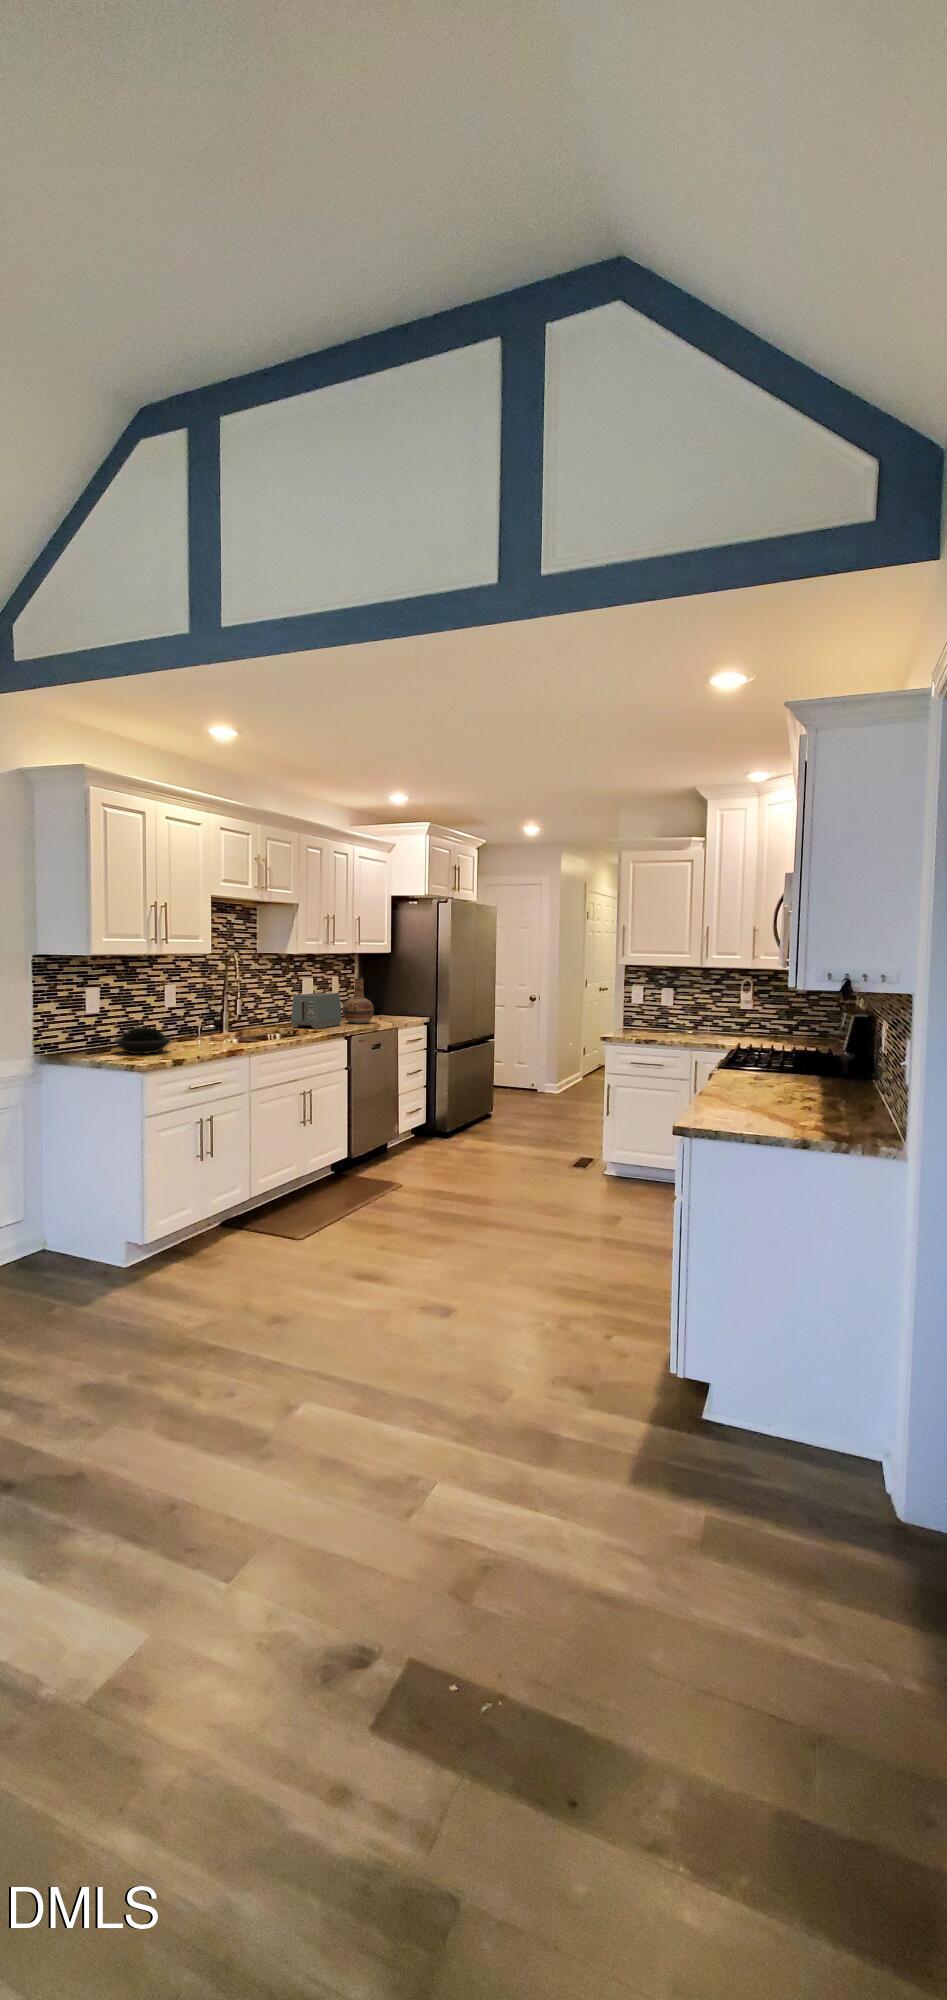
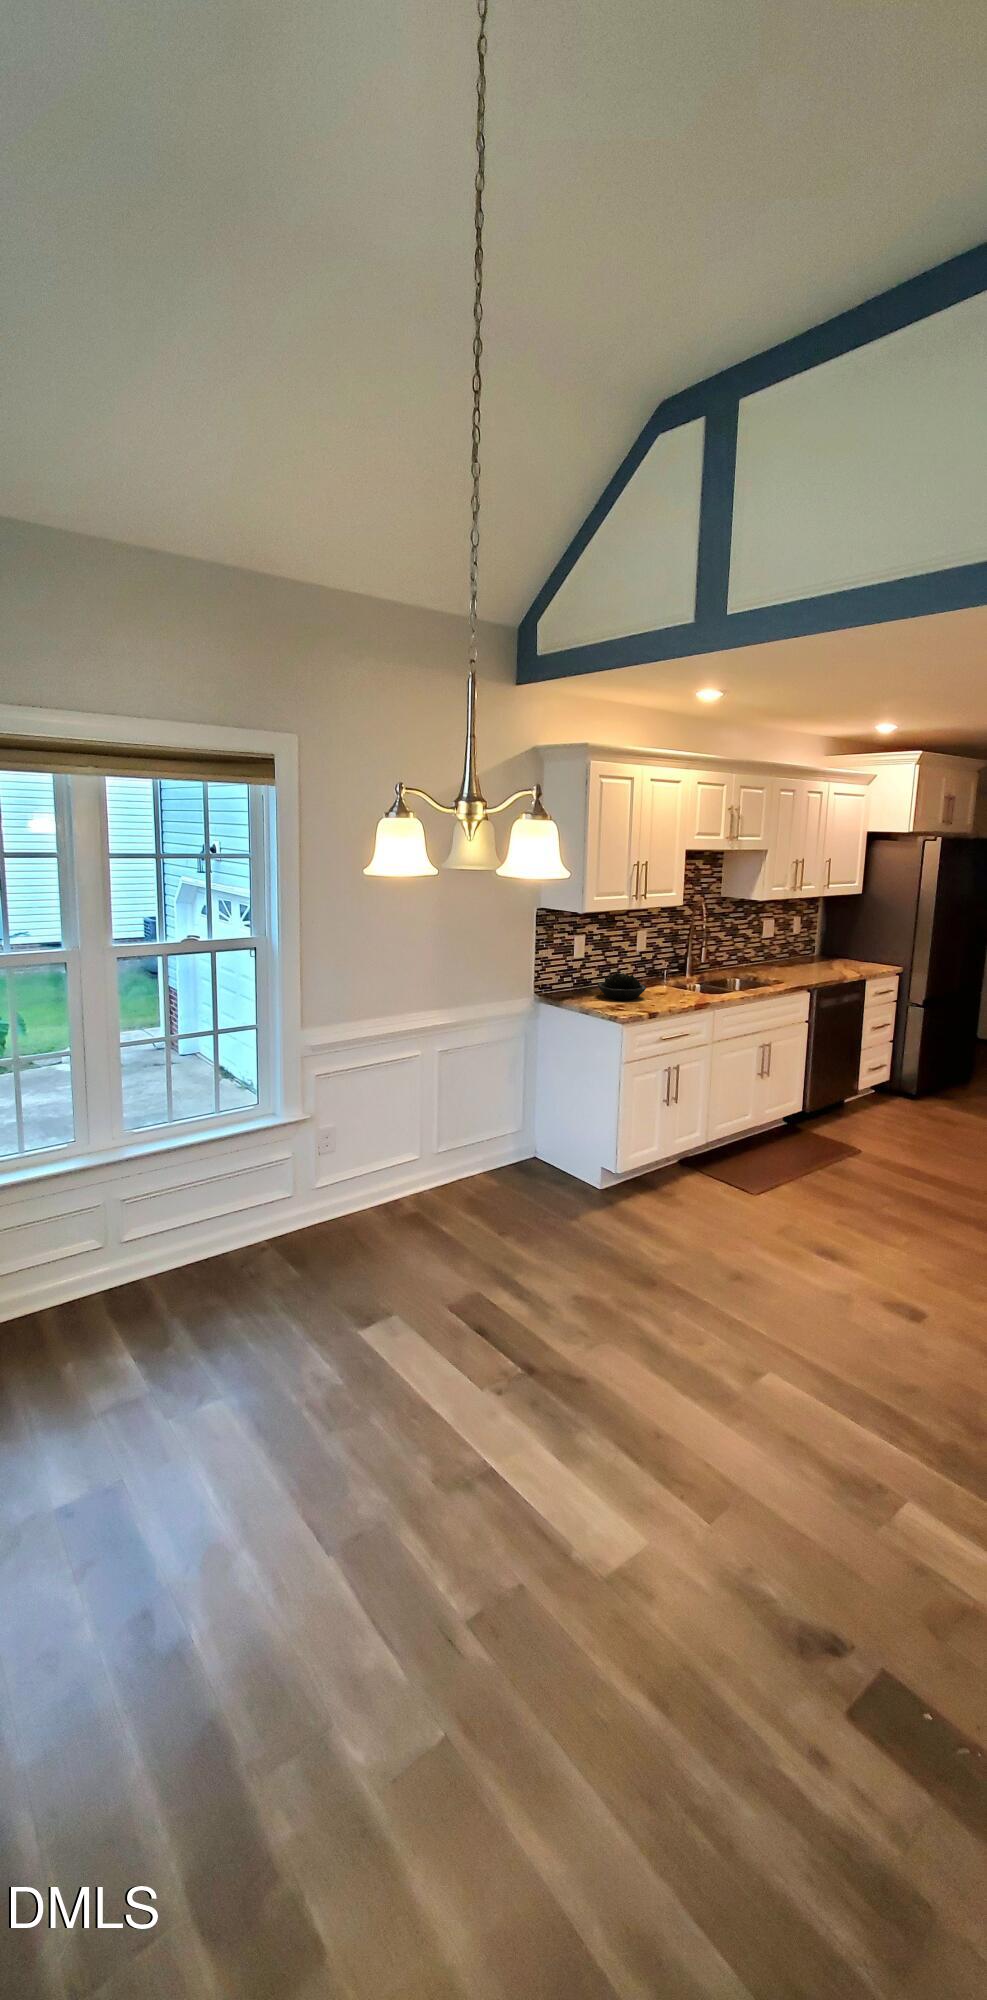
vase: present [343,978,374,1024] -> none [804,922,839,970]
toaster: present [291,993,342,1029] -> none [750,936,803,976]

